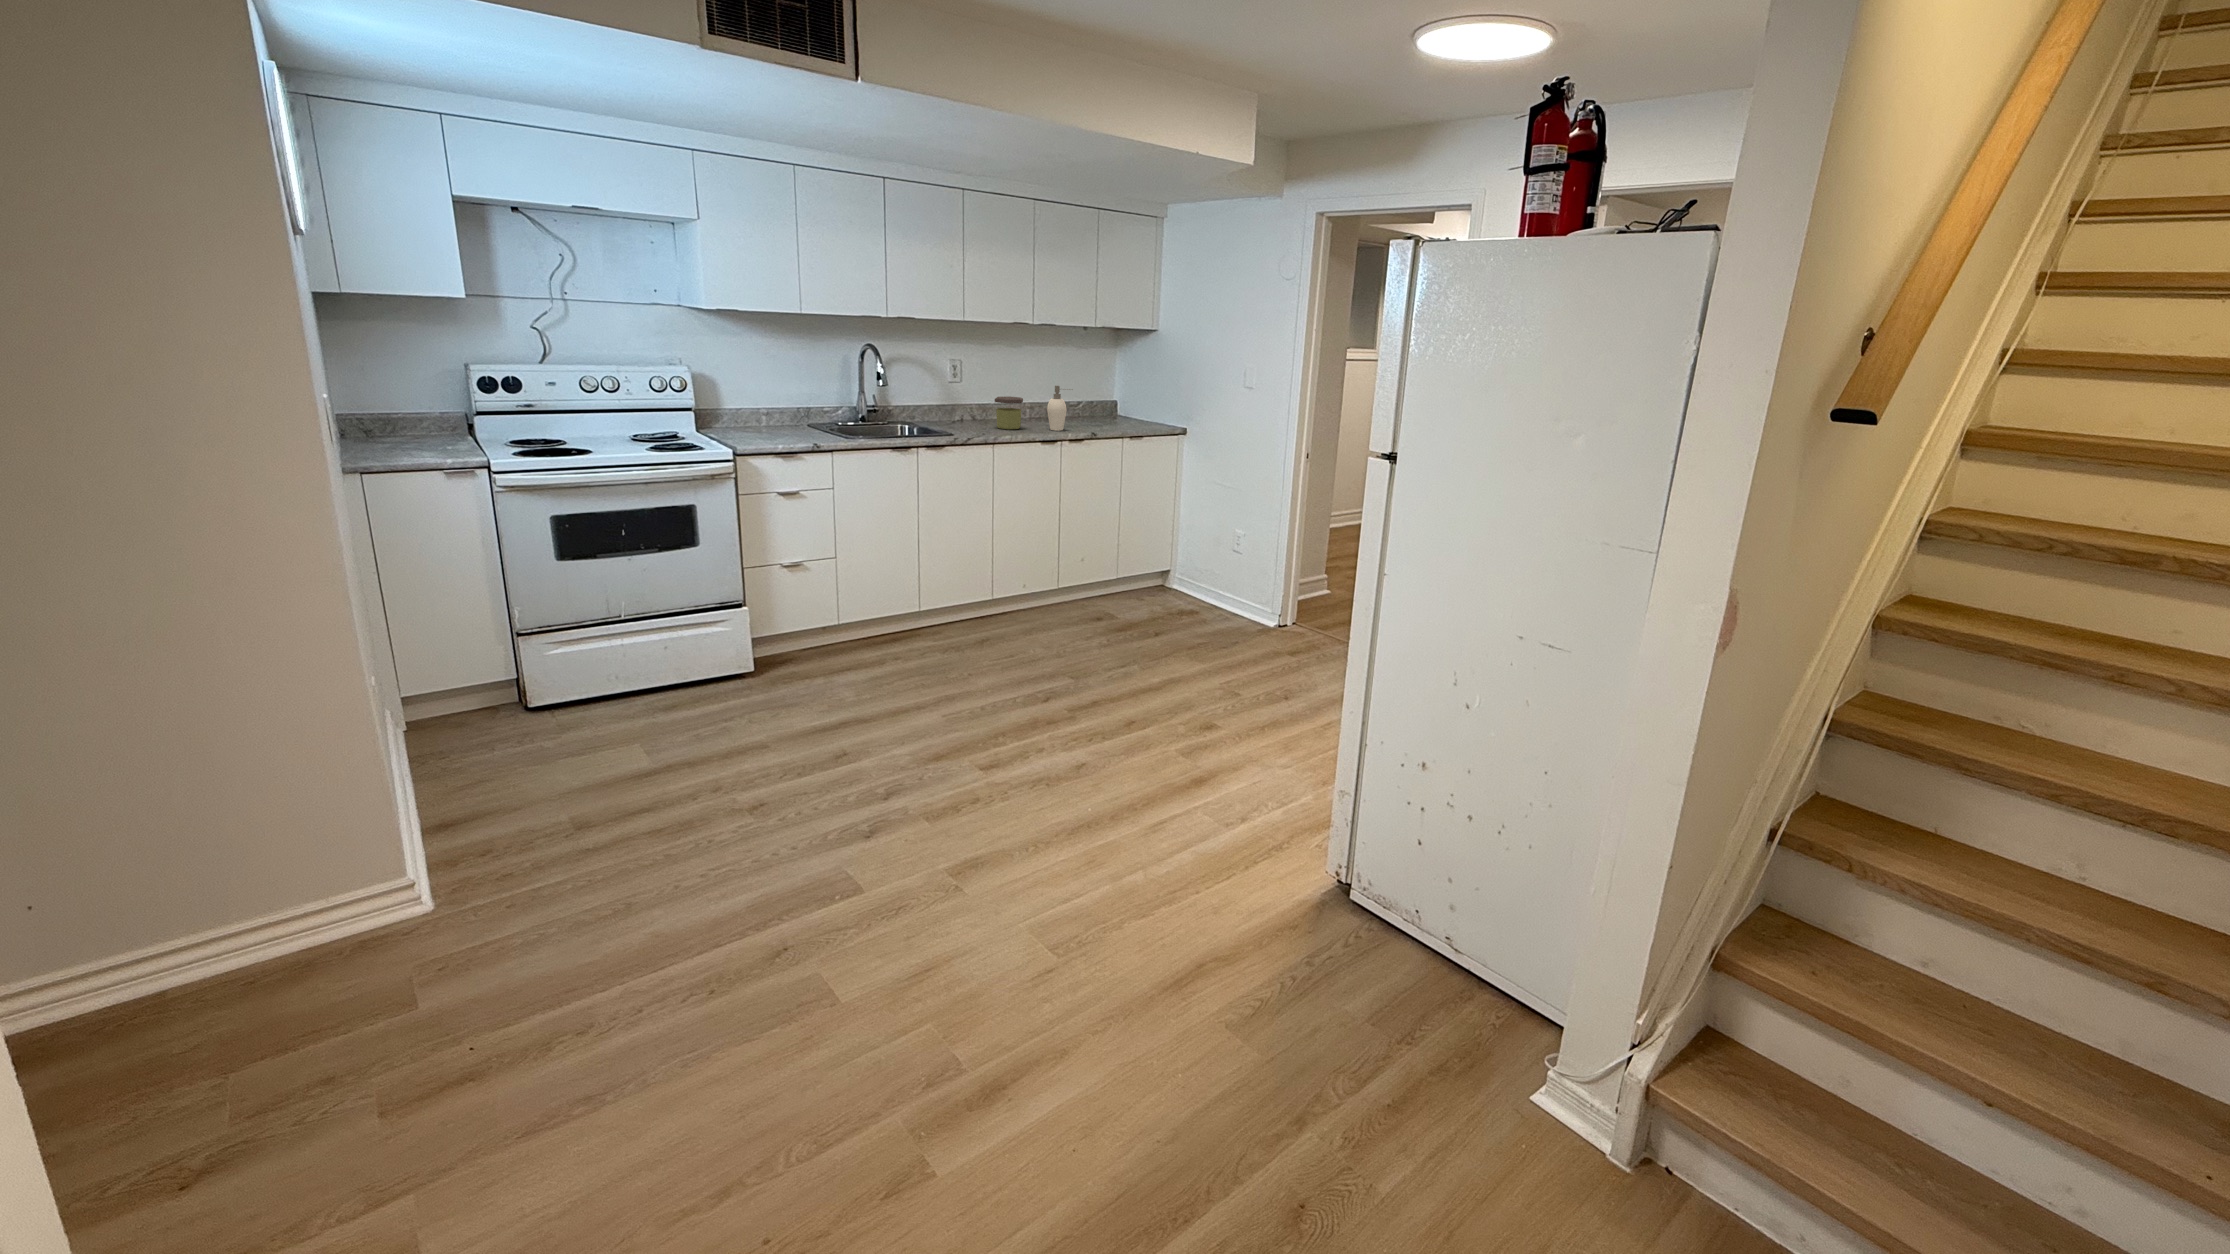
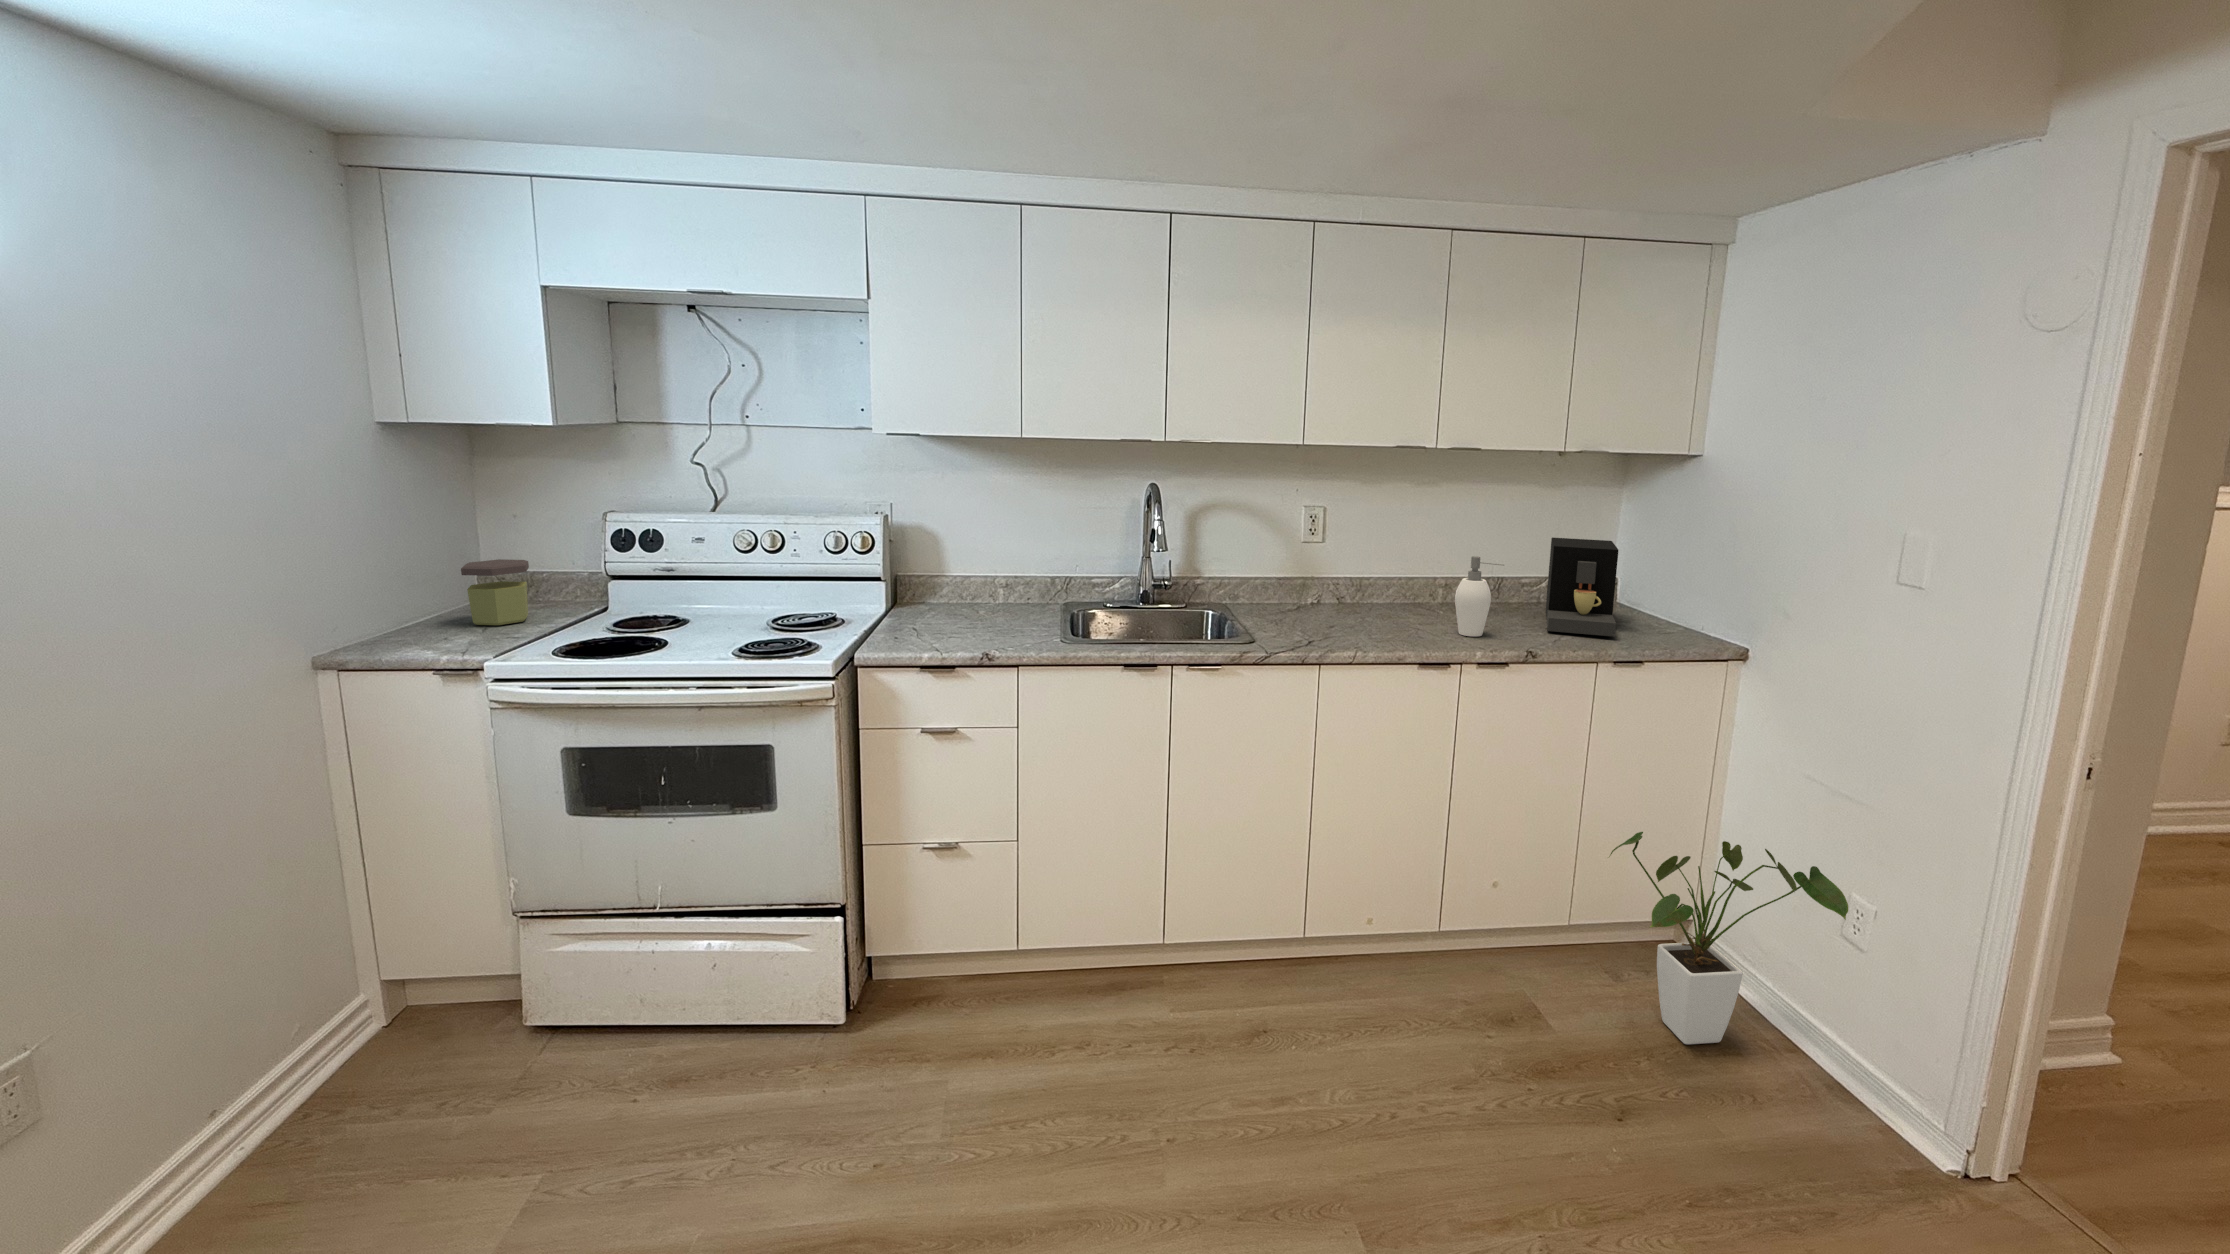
coffee maker: none [1084,377,1127,428] -> present [1546,538,1618,637]
jar: present [995,397,1023,429] -> present [461,559,529,625]
house plant: none [1140,514,1236,610] -> present [1609,832,1848,1044]

